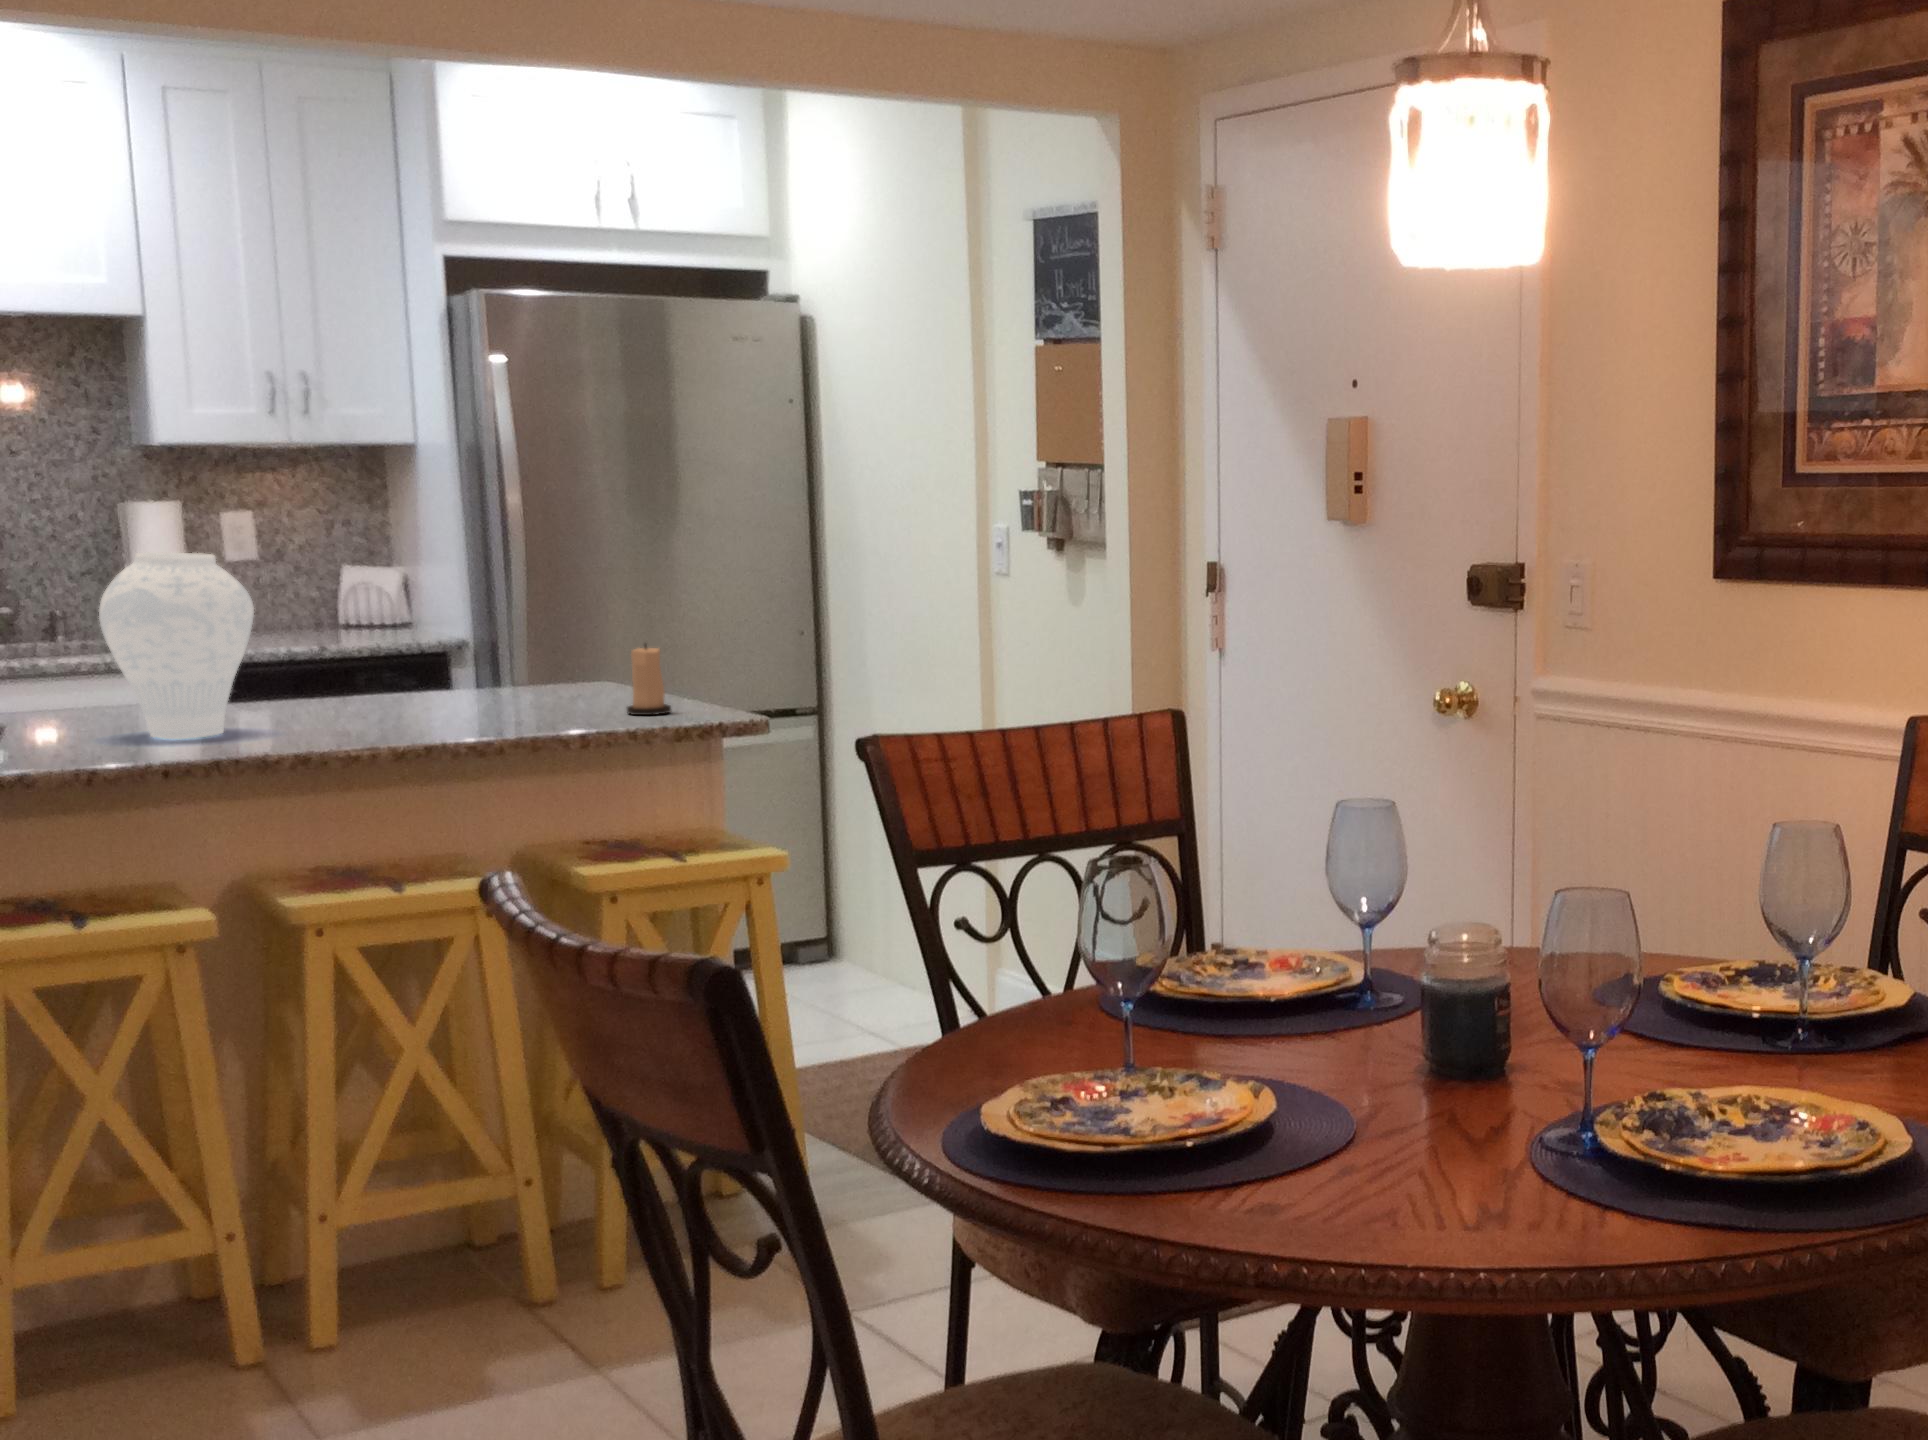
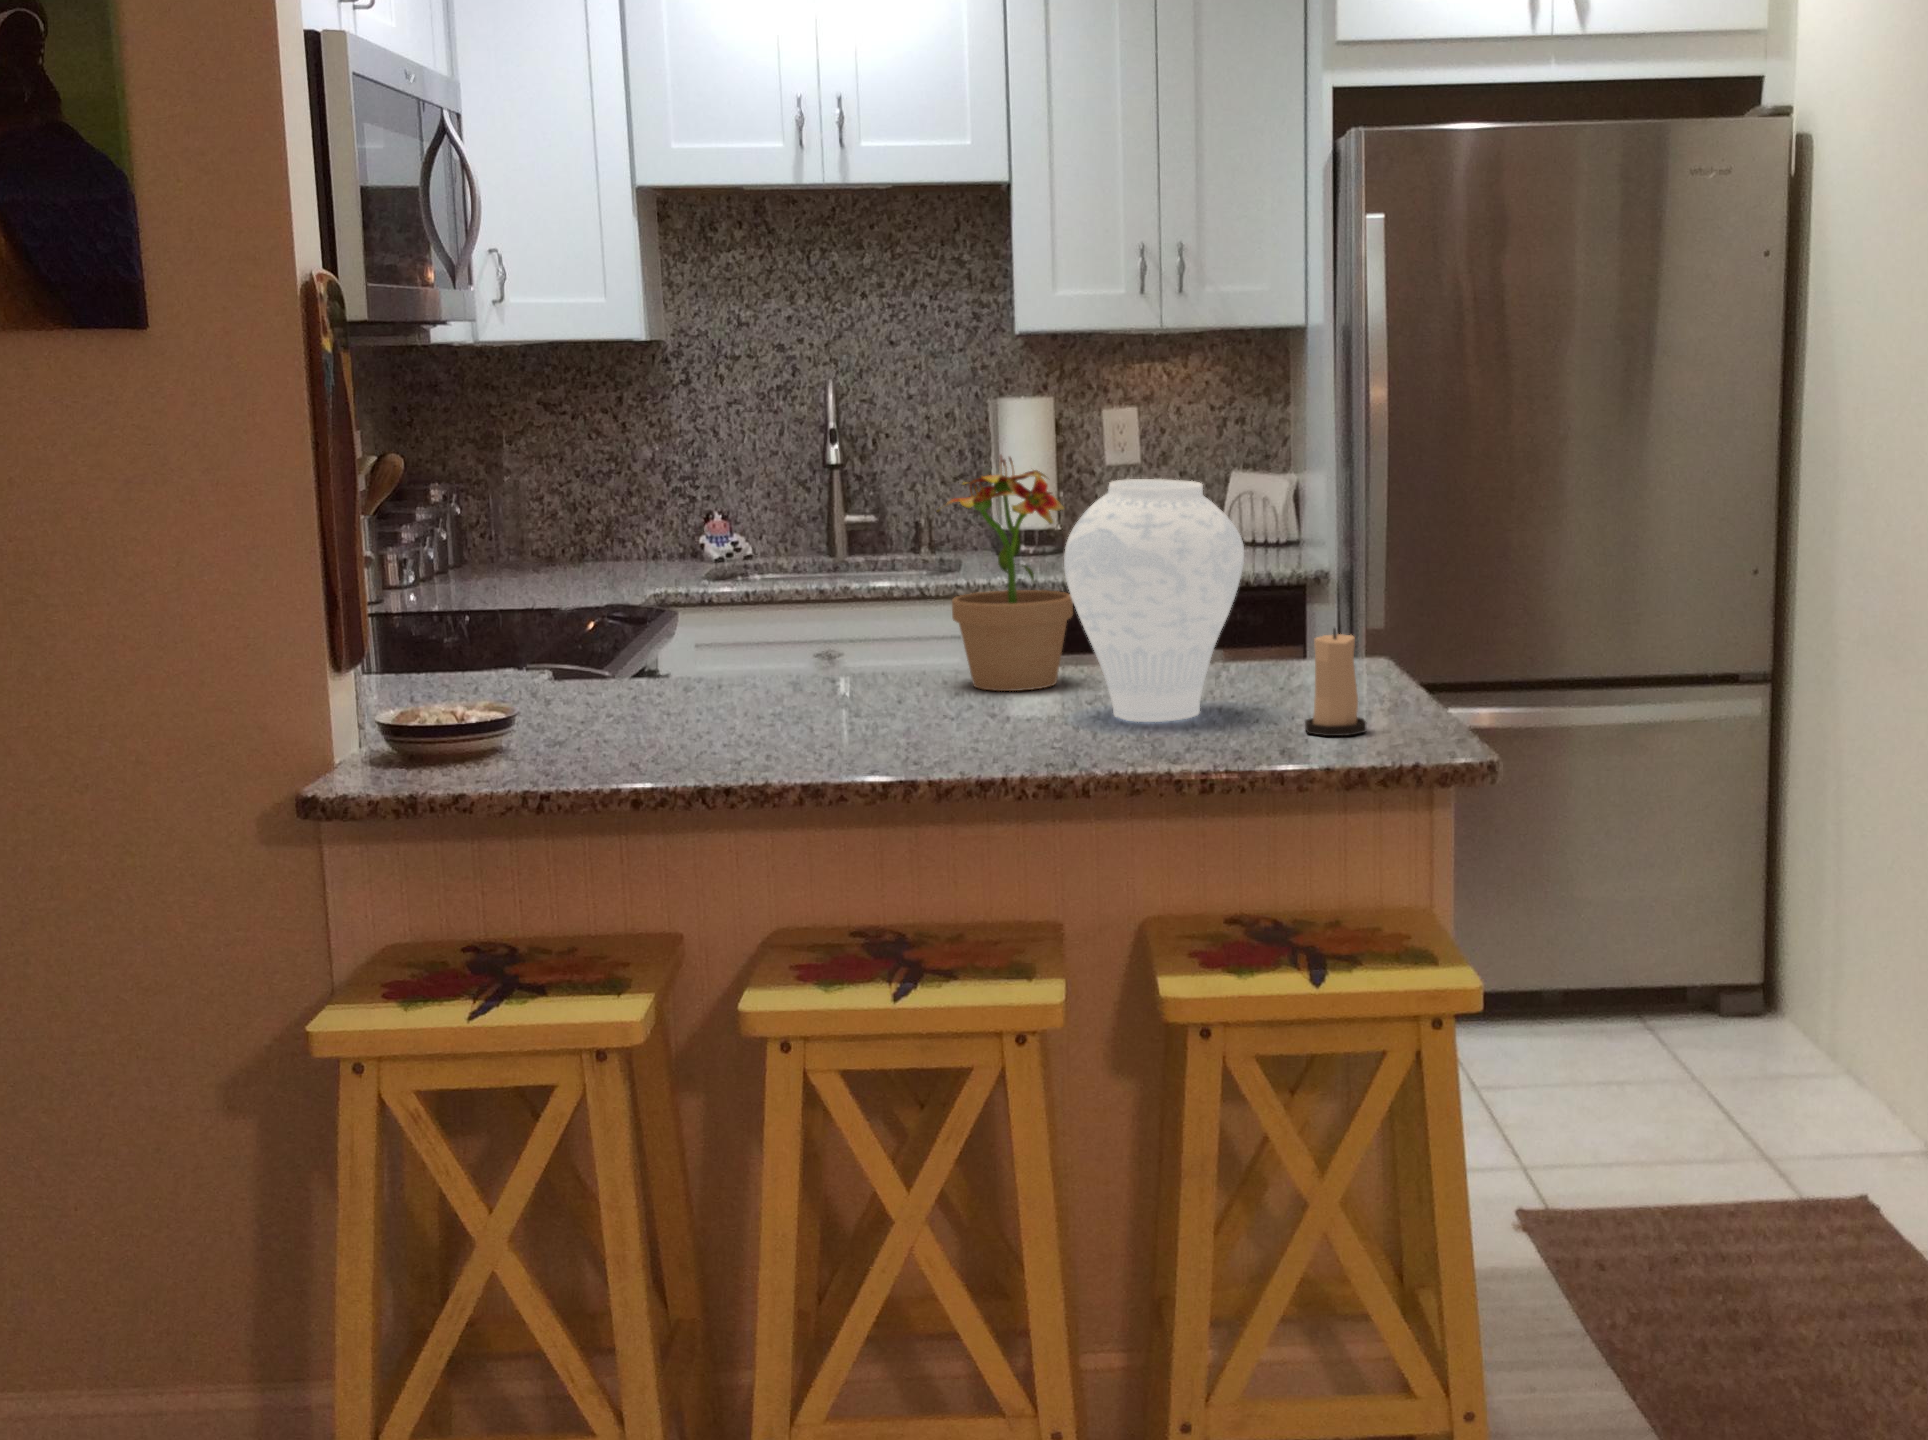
potted plant: none [294,531,403,708] -> present [945,455,1073,691]
vase: present [99,552,254,739] -> present [1064,479,1244,722]

